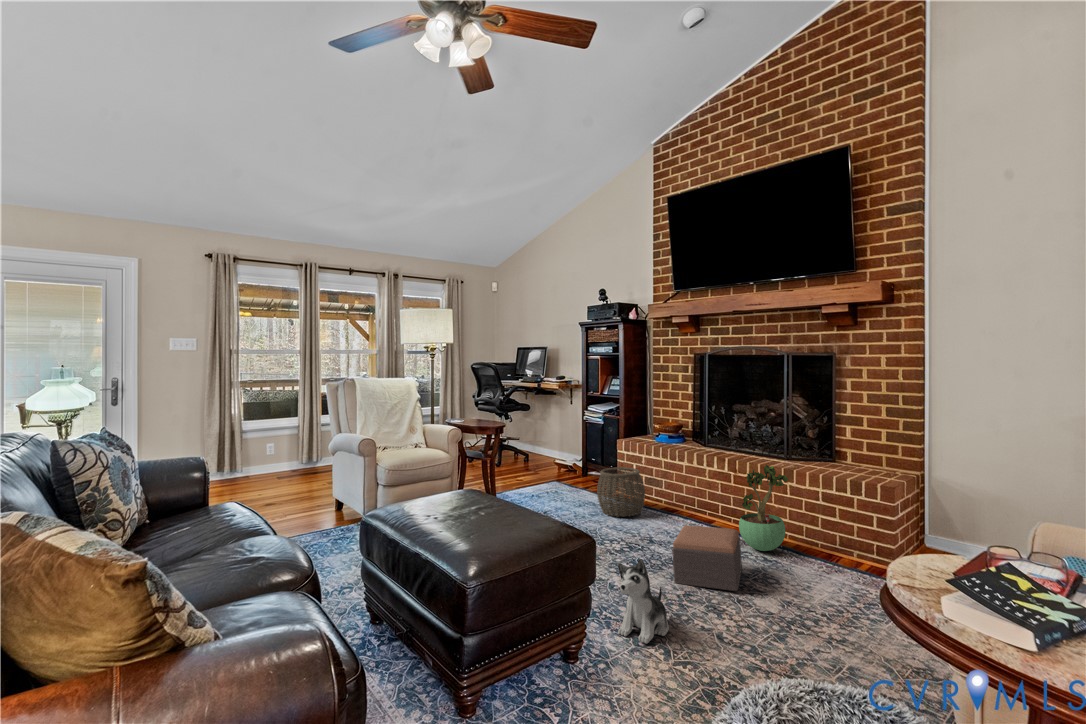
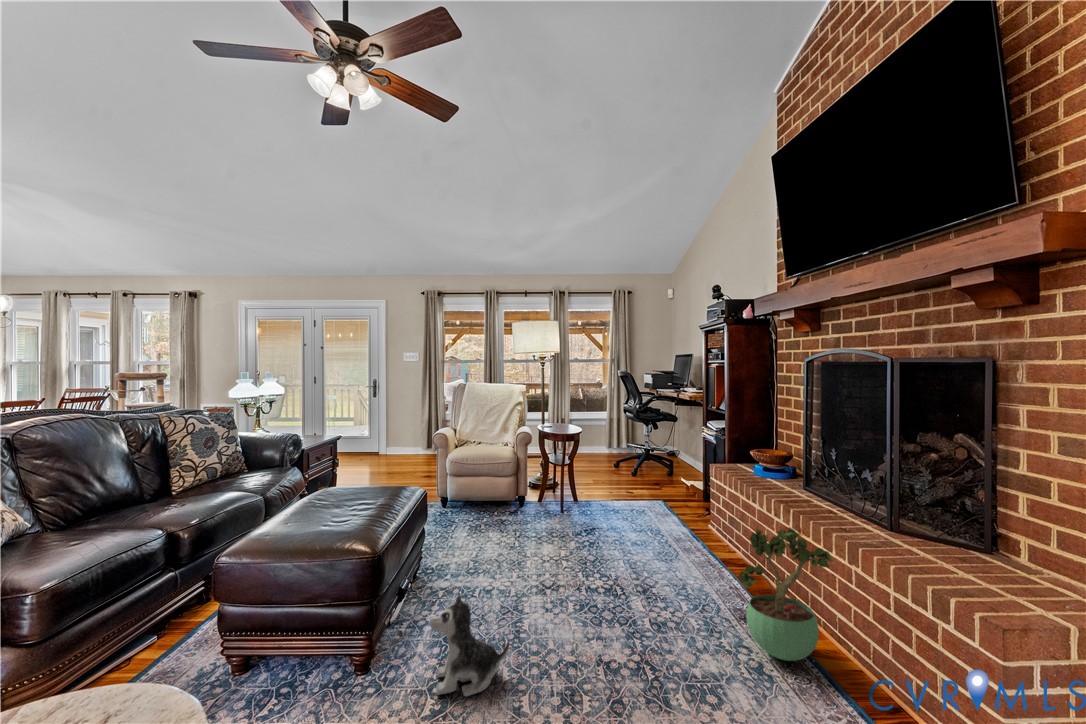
woven basket: present [597,467,645,517] -> none [641,494,701,557]
footstool: present [672,525,742,591] -> none [586,582,696,690]

